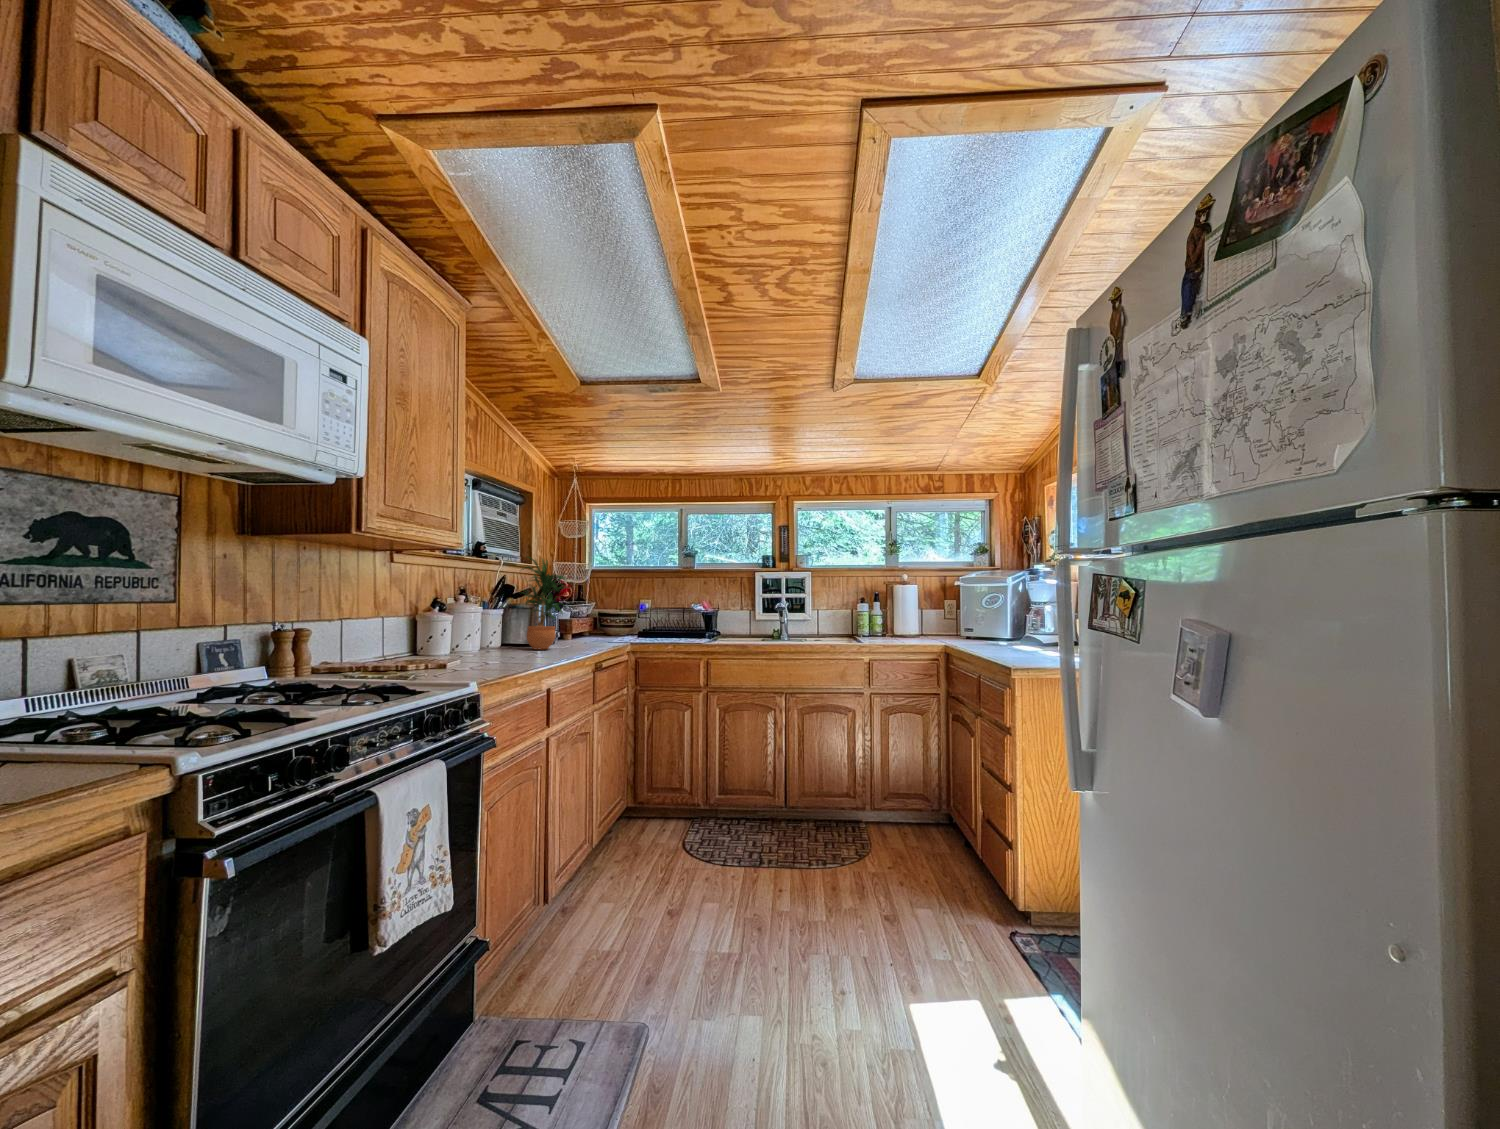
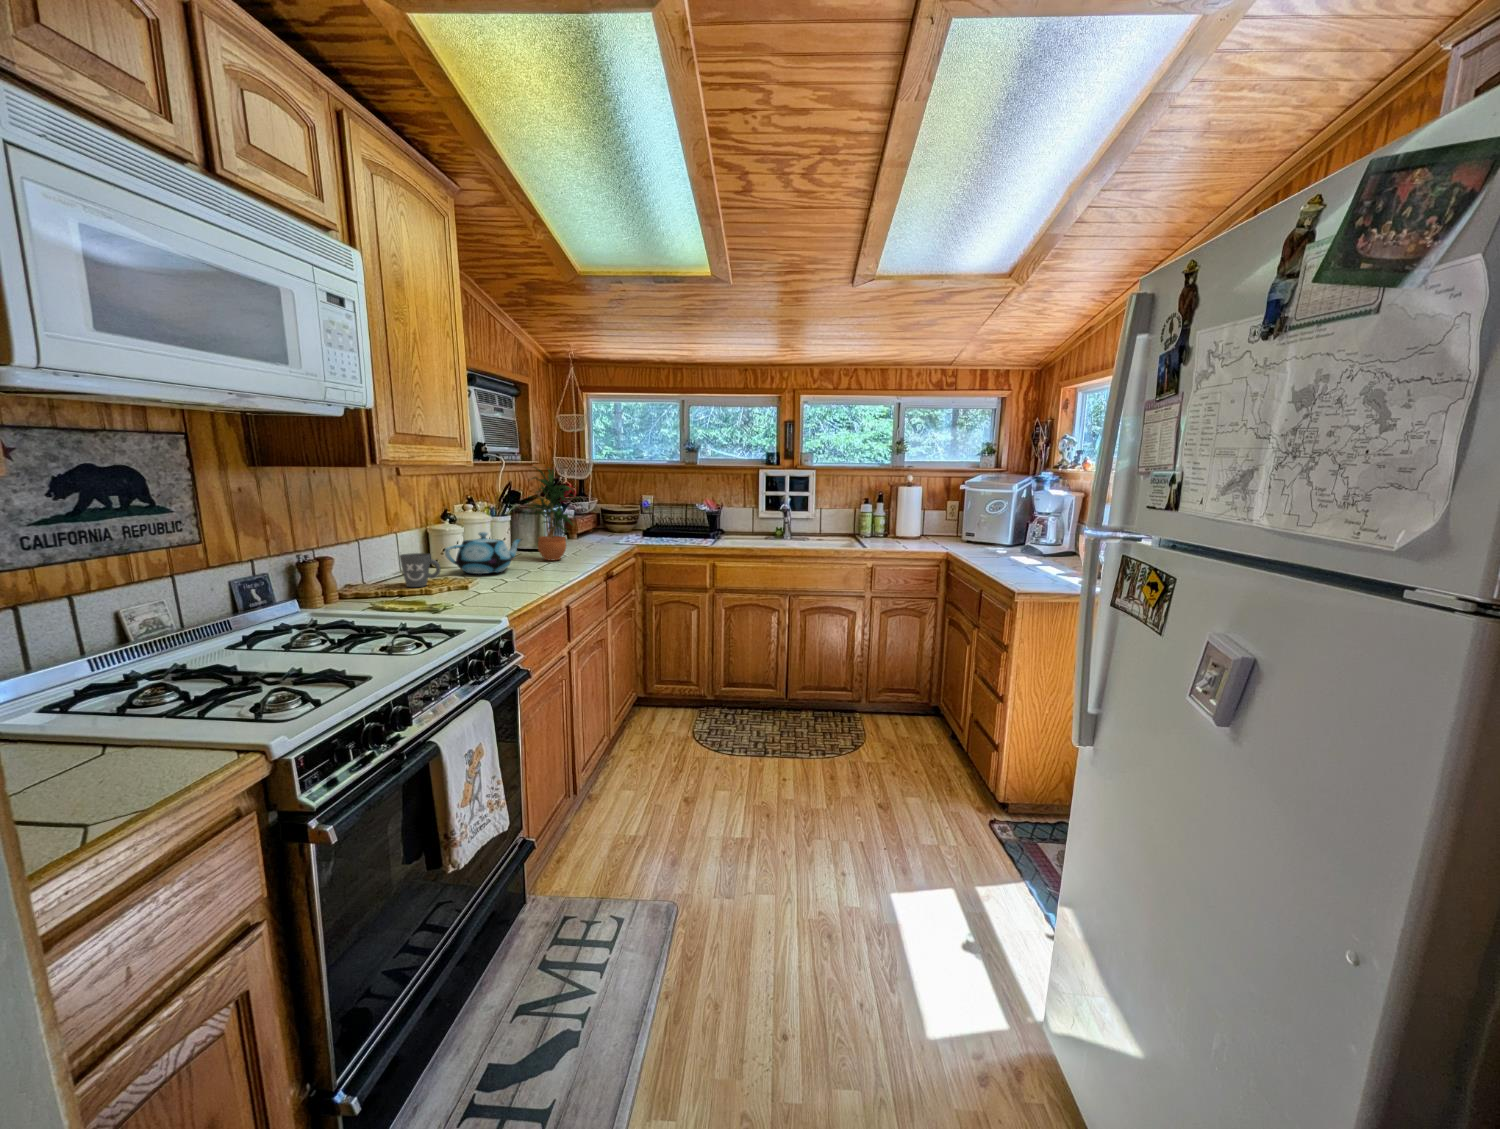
teapot: none [429,616,511,656] -> present [445,532,522,574]
mug: none [380,632,421,664] -> present [399,553,441,587]

